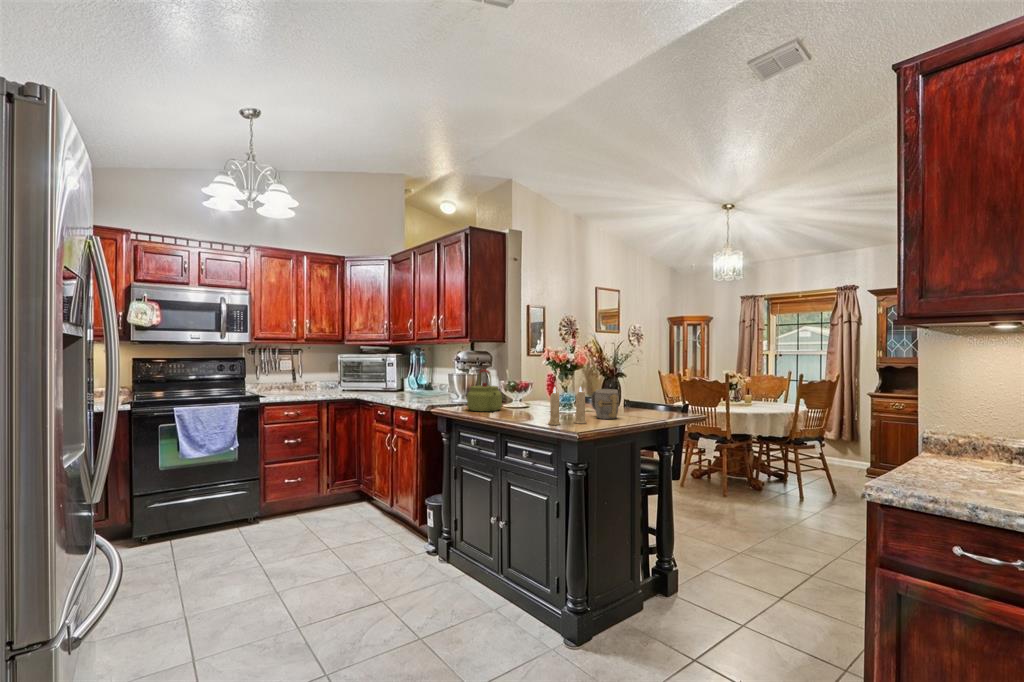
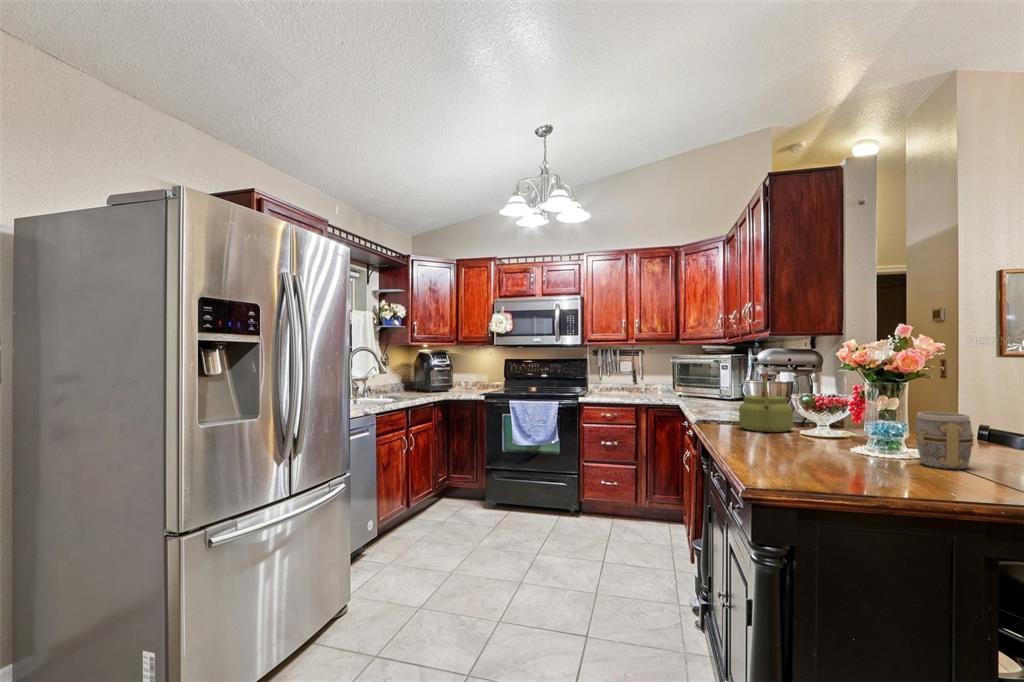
candle: present [548,387,587,425] -> none [792,400,871,468]

